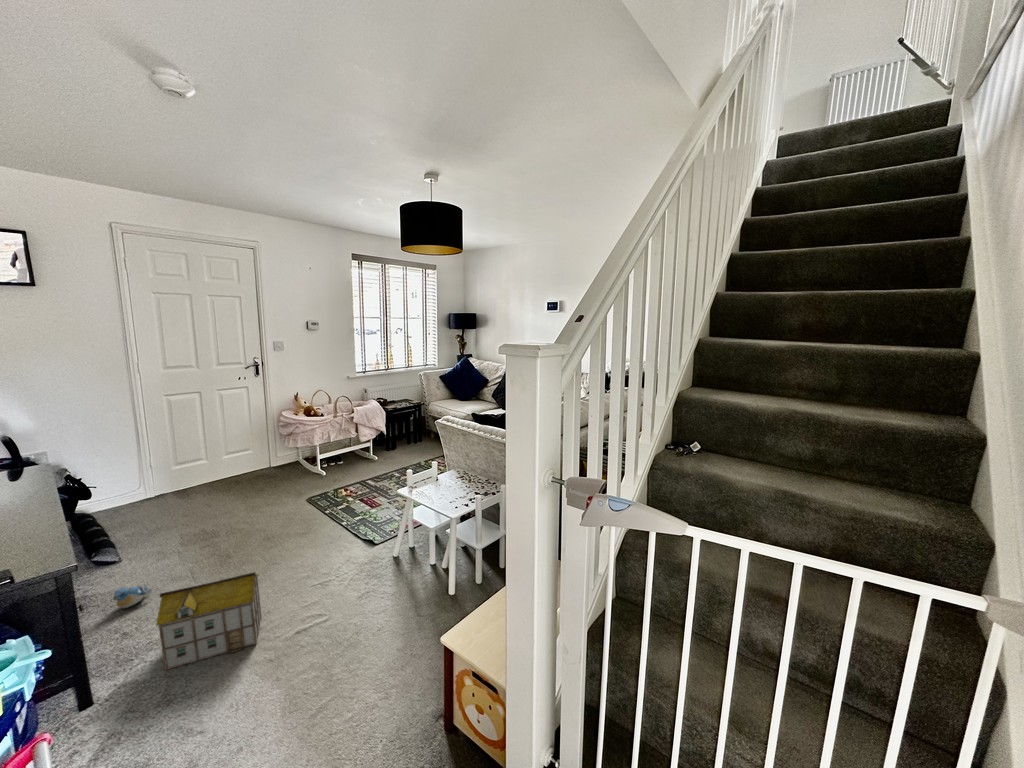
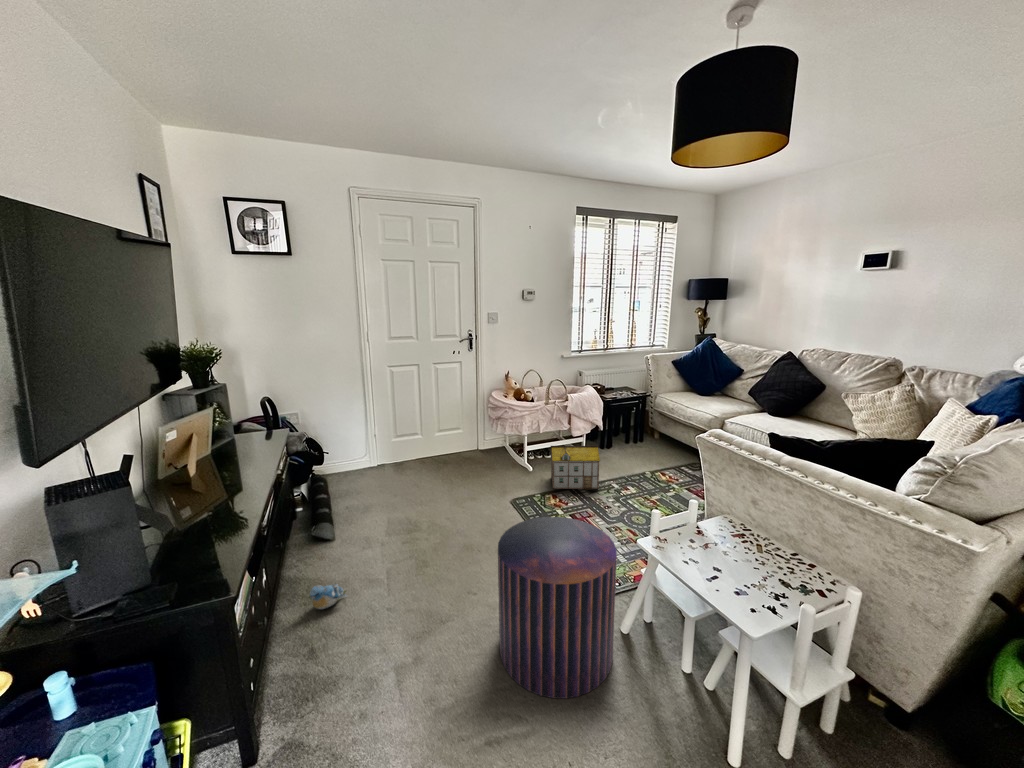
pouf: none [297,488,386,602] -> present [498,517,617,699]
toy house: present [156,572,261,670] -> present [551,446,600,489]

